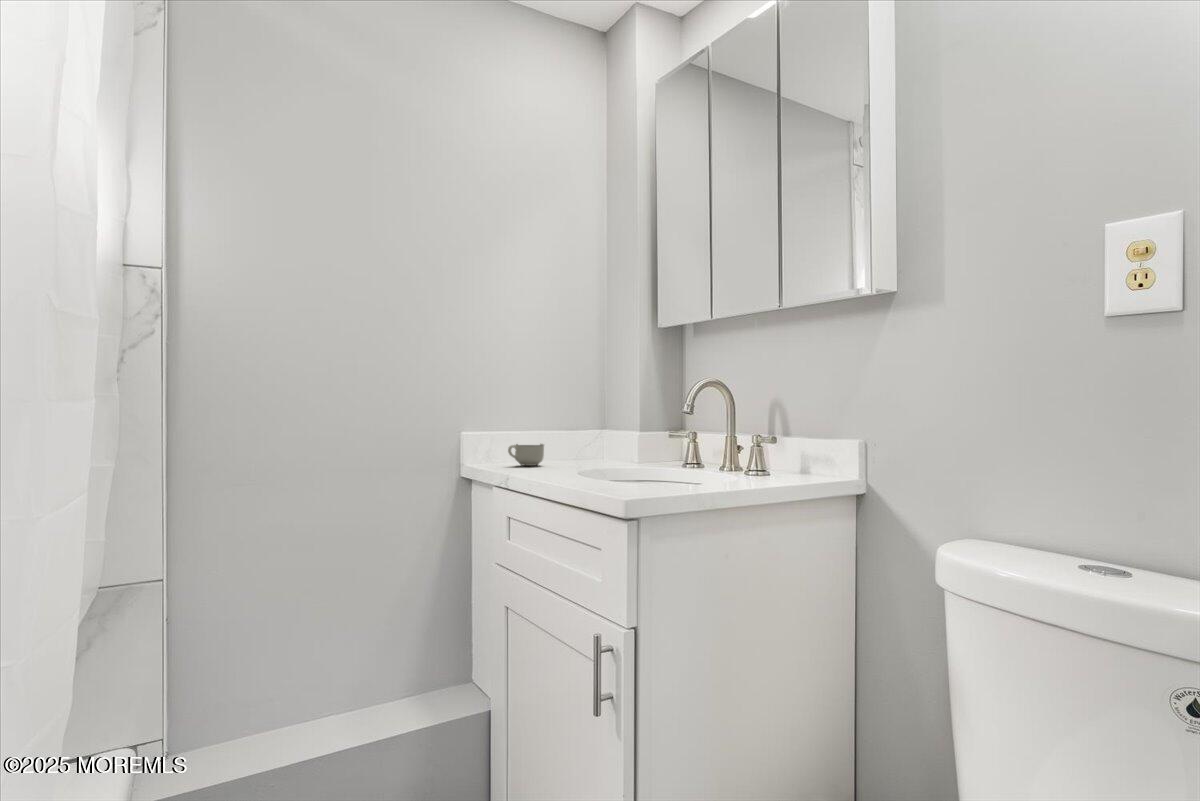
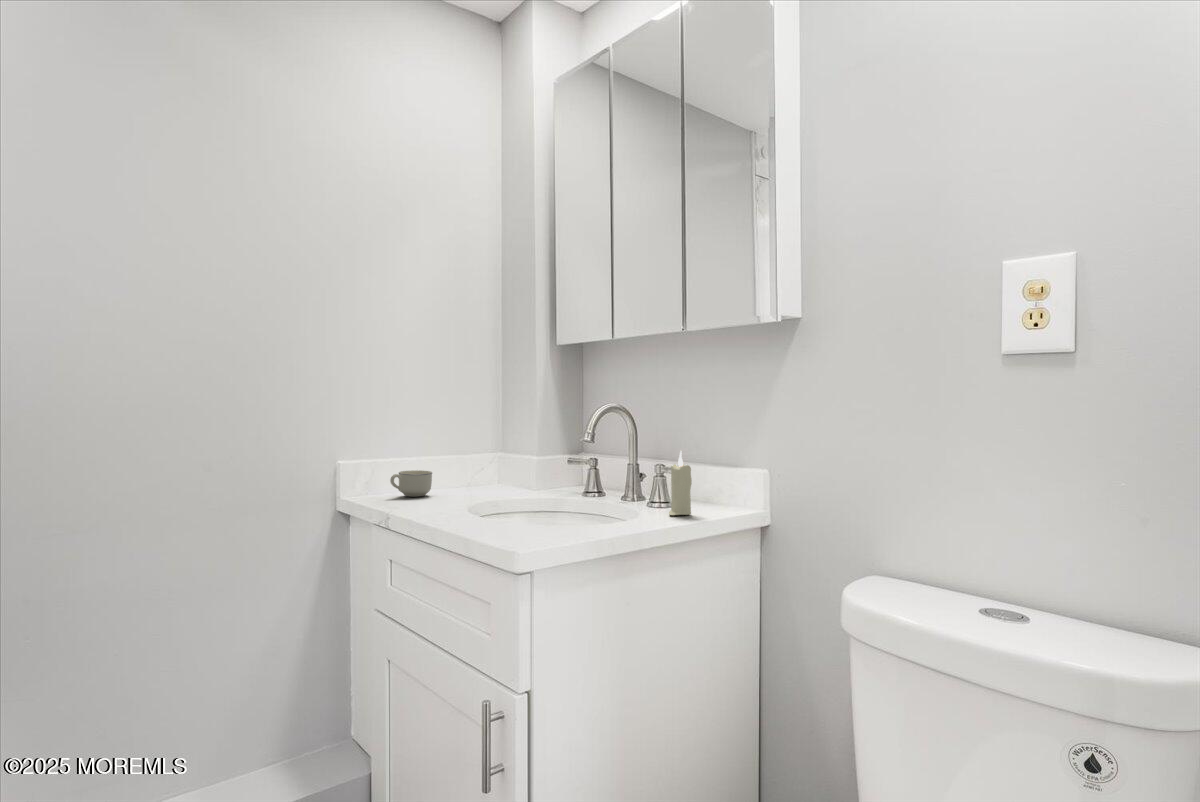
candle: none [766,419,788,480] -> present [669,451,692,515]

